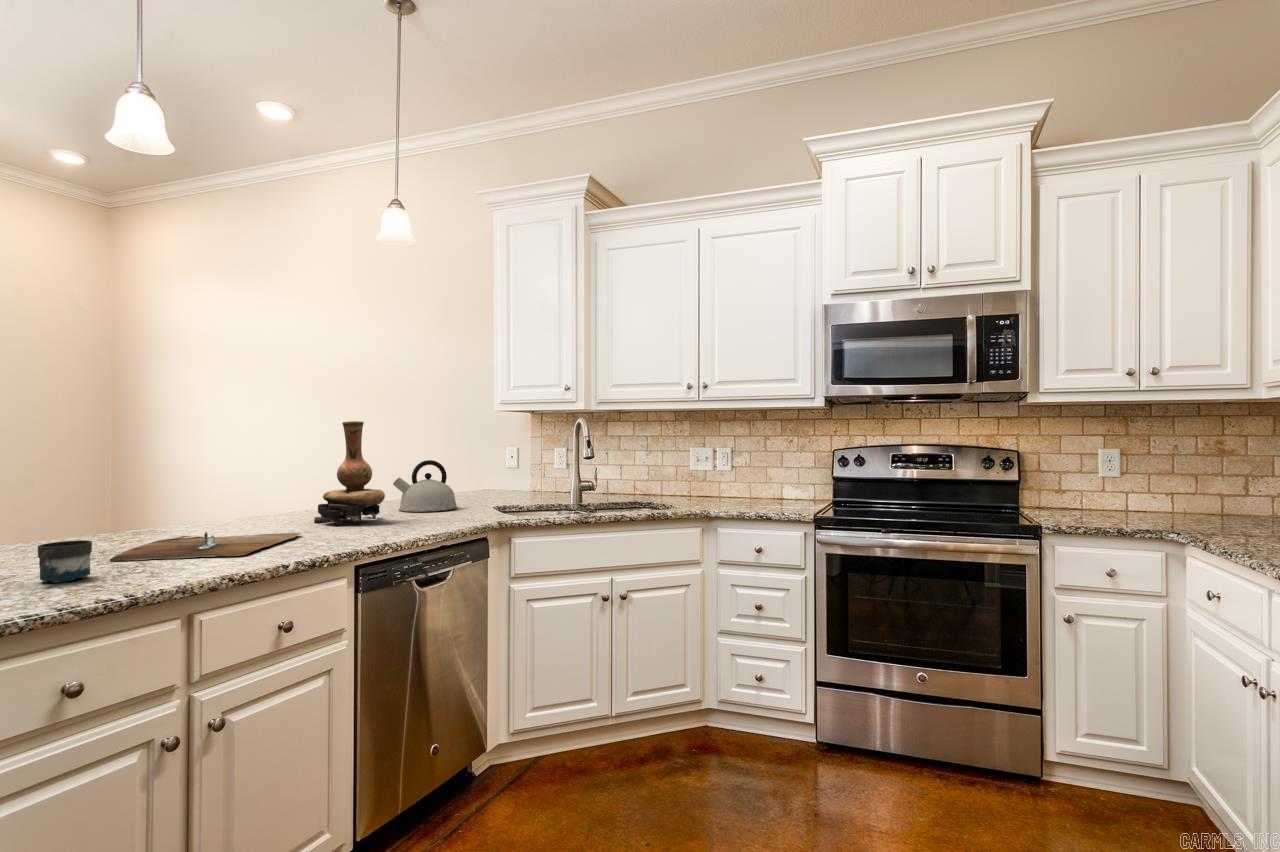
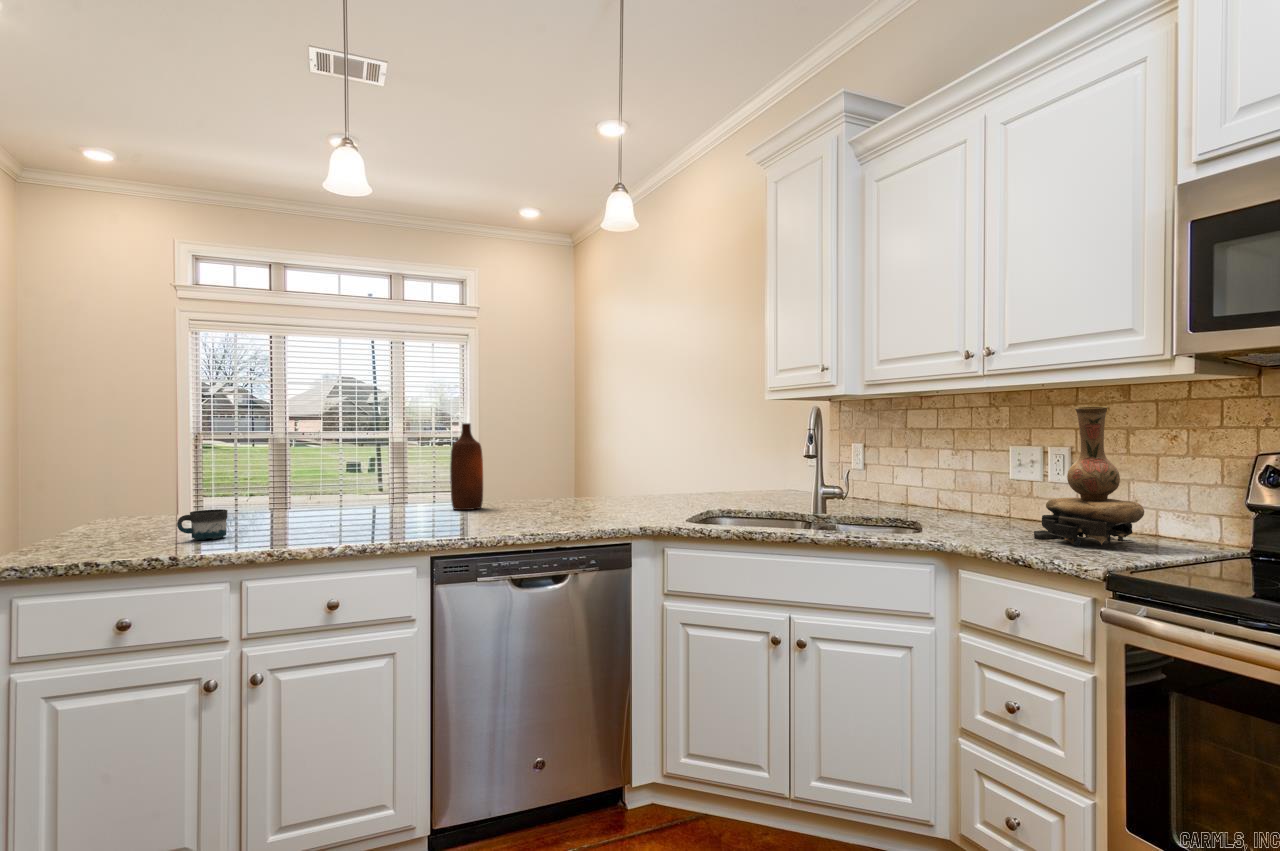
vase: present [314,421,385,525] -> present [1034,406,1144,547]
bottle: none [224,430,264,527] -> present [450,423,483,510]
kettle: present [393,460,457,512] -> none [614,455,679,510]
cutting board: present [110,532,301,561] -> none [283,511,450,535]

